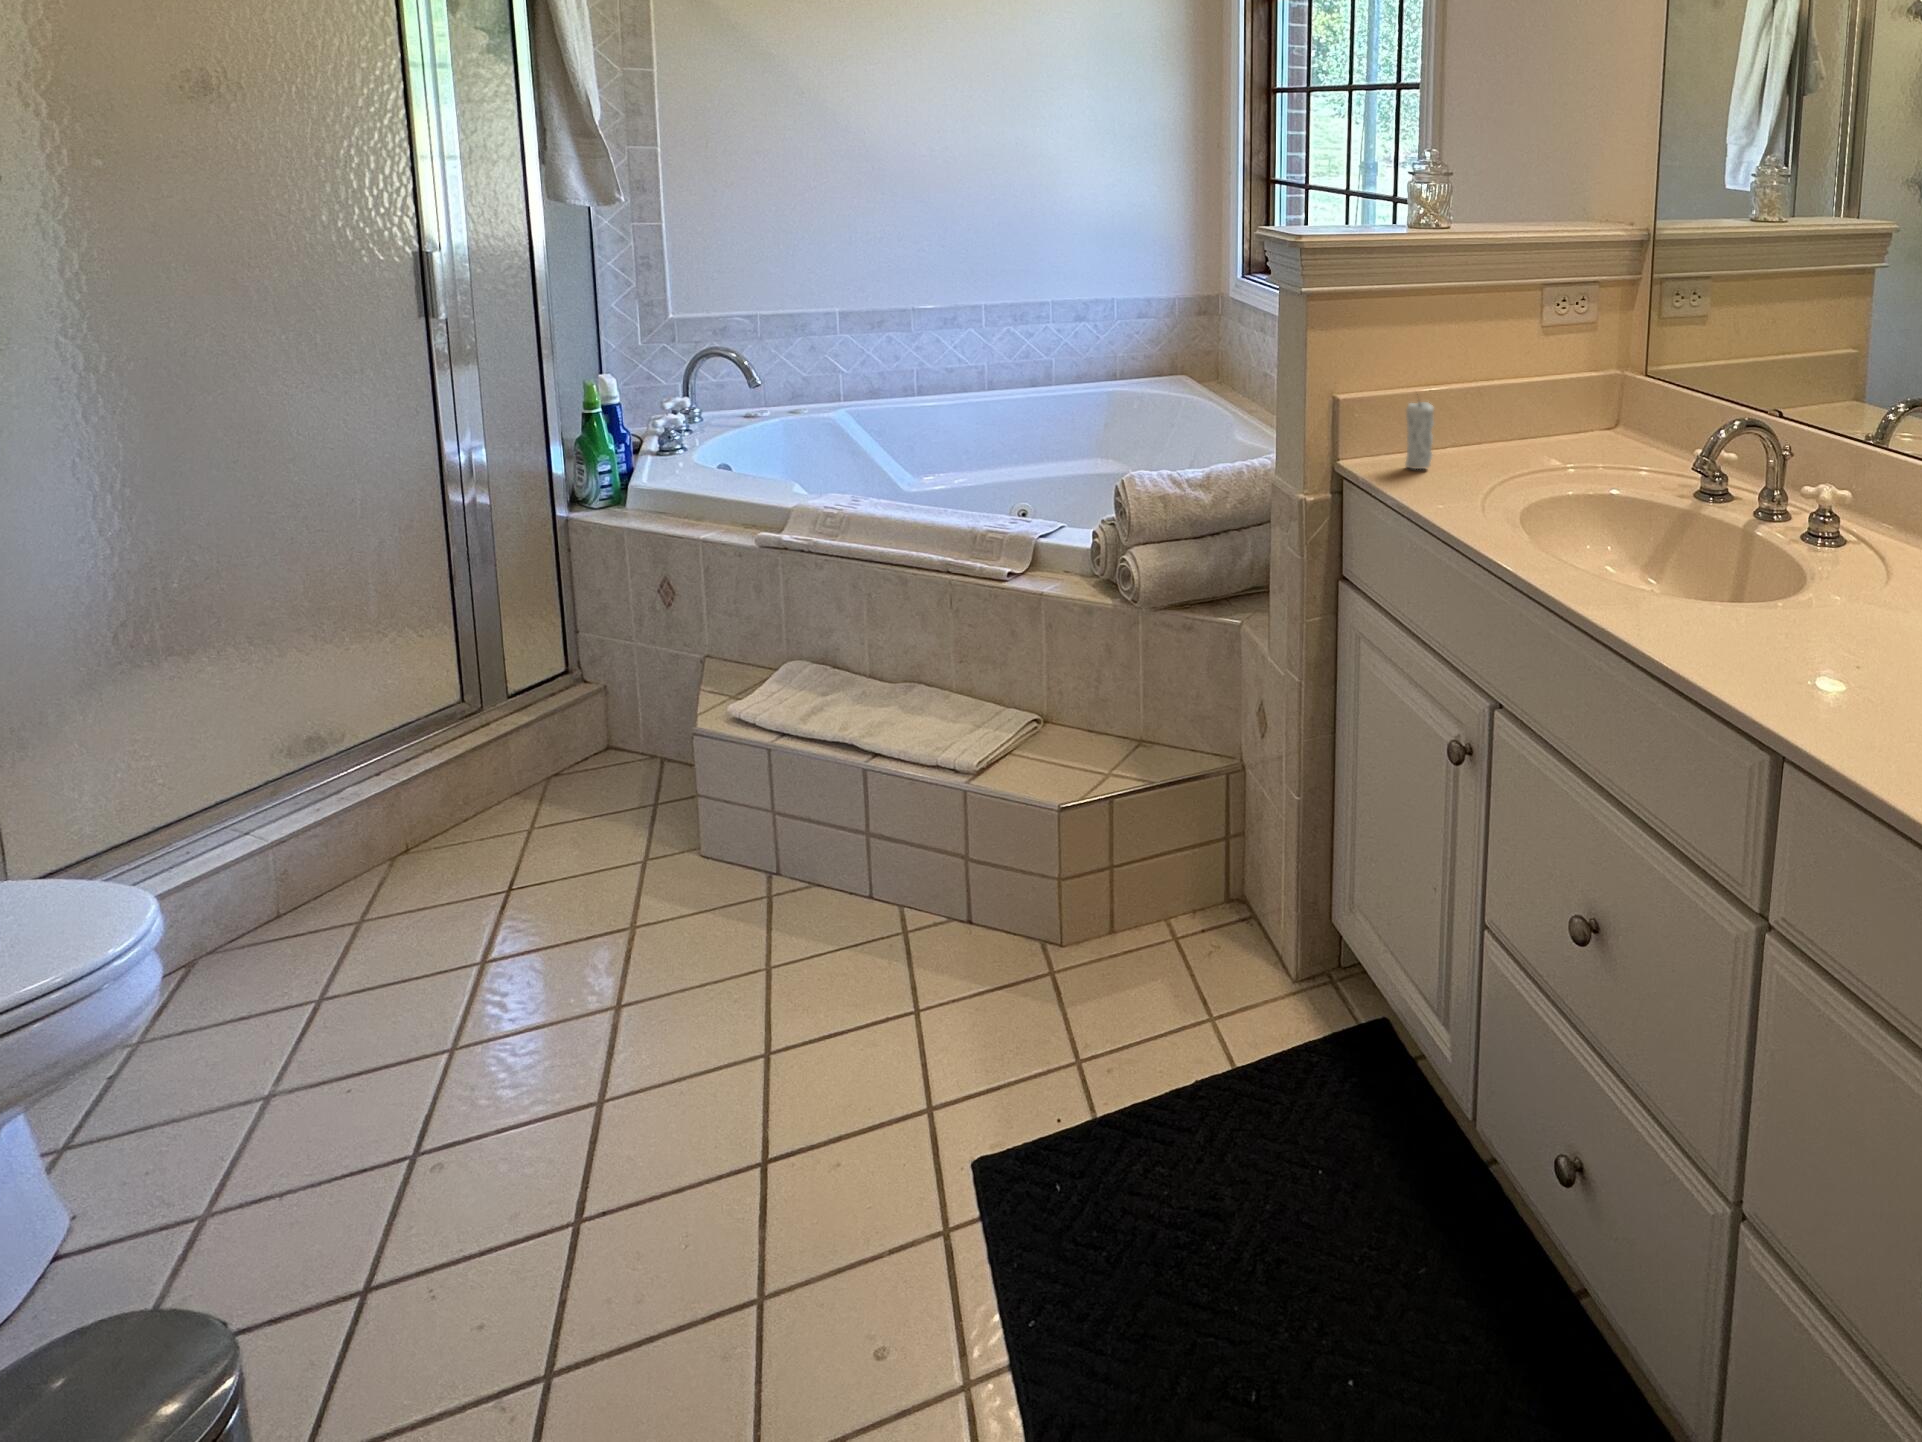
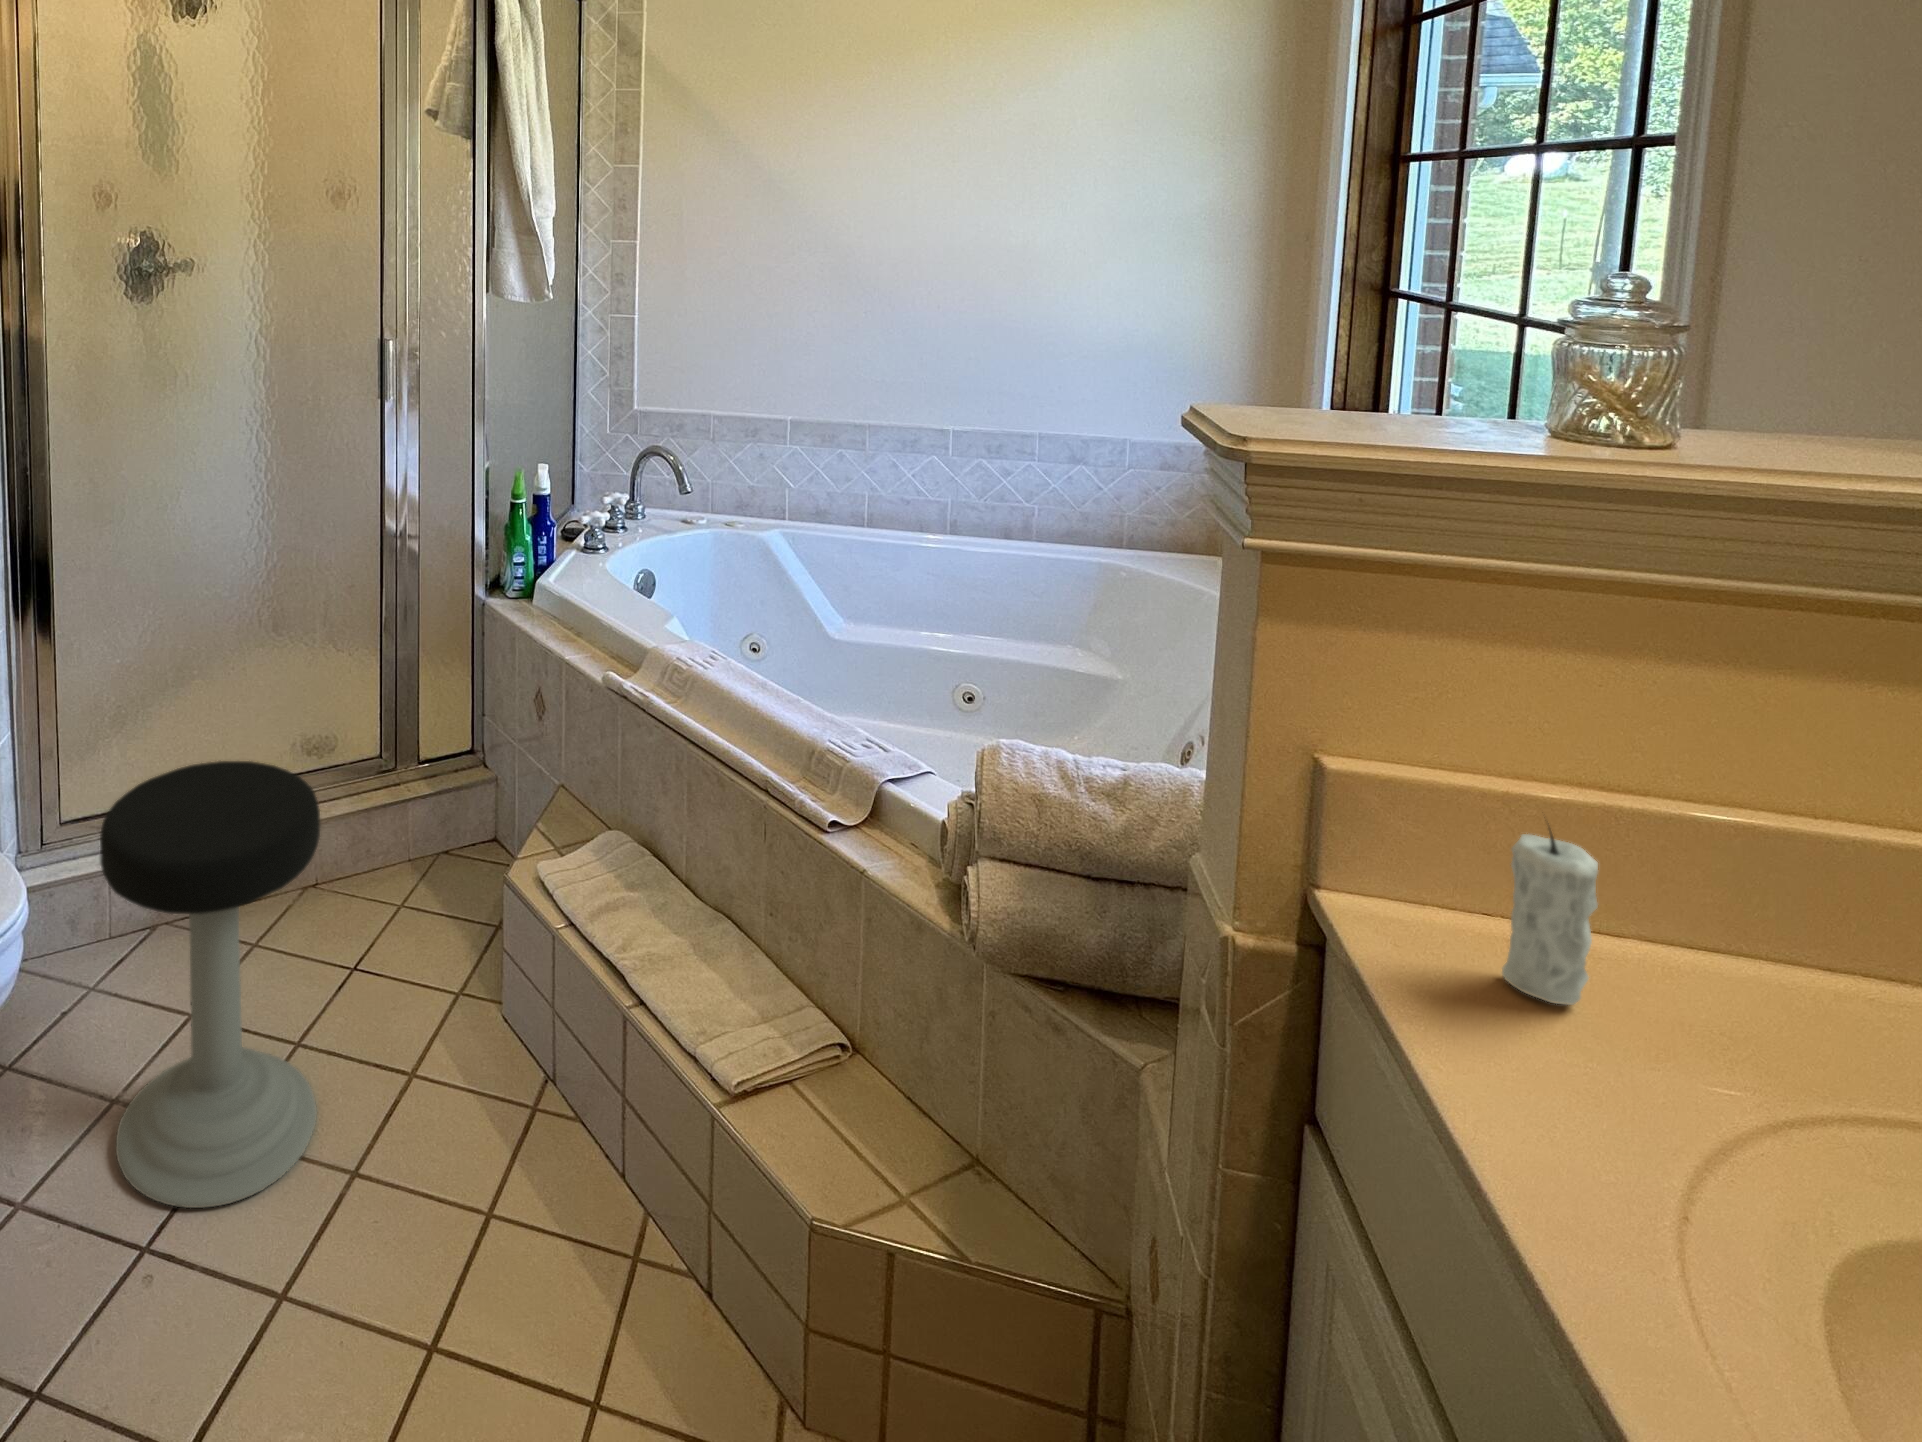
stool: none [251,686,556,1132] -> present [100,761,320,1208]

